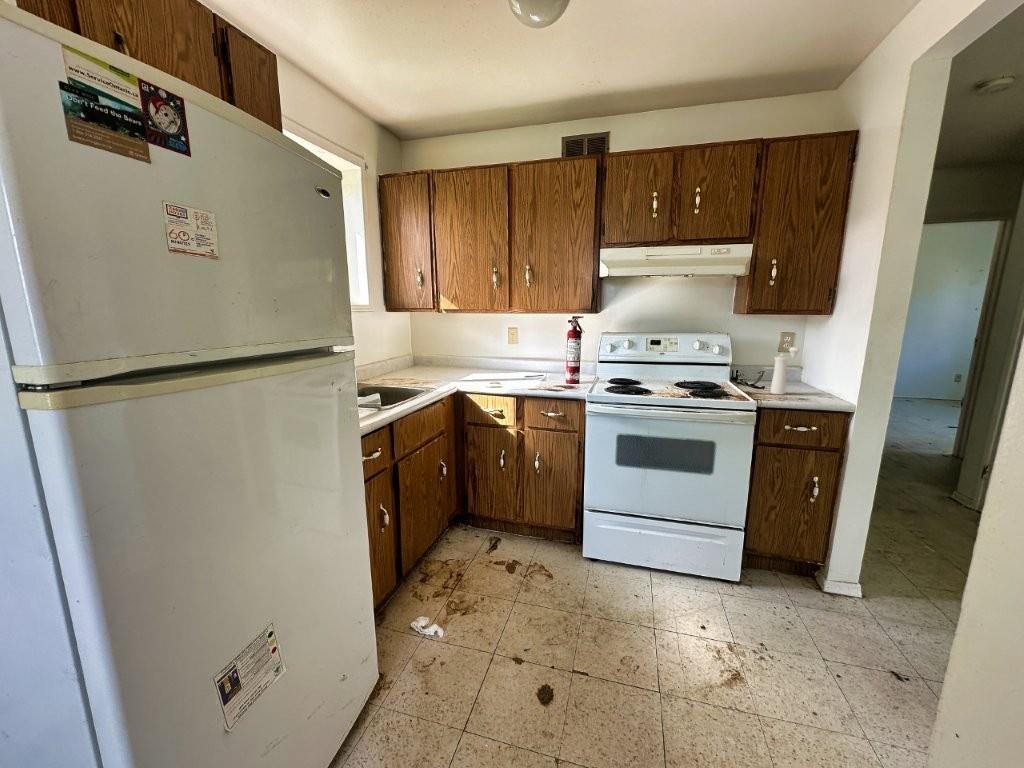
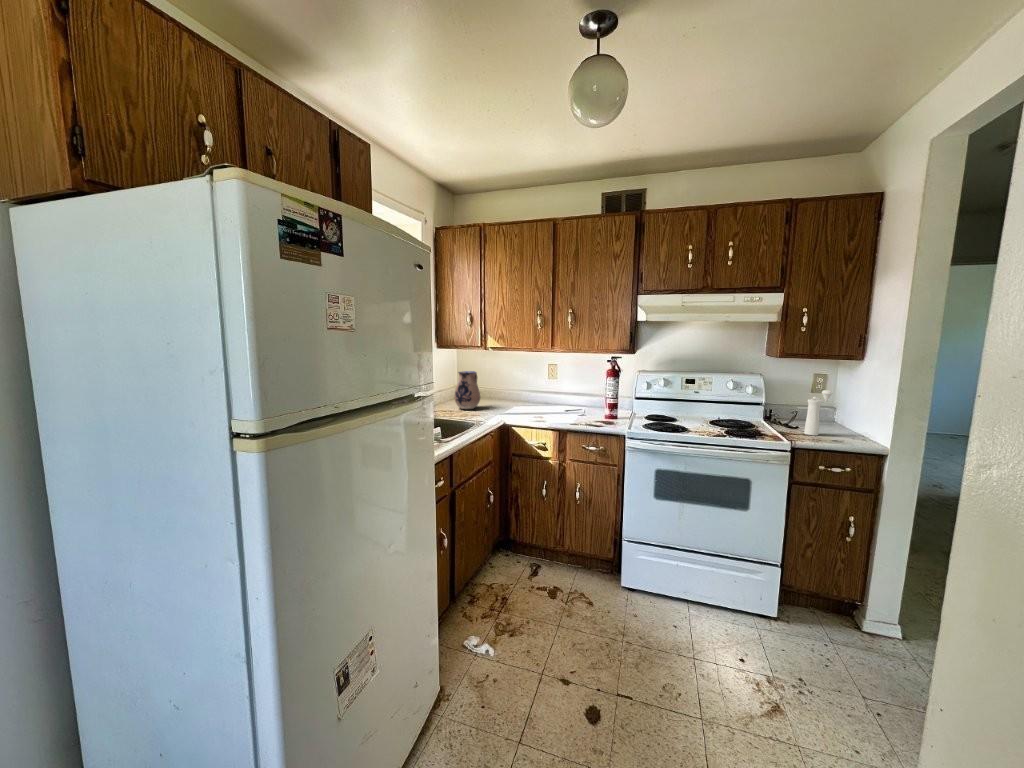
ceramic pitcher: none [407,336,435,377] -> present [454,371,480,409]

